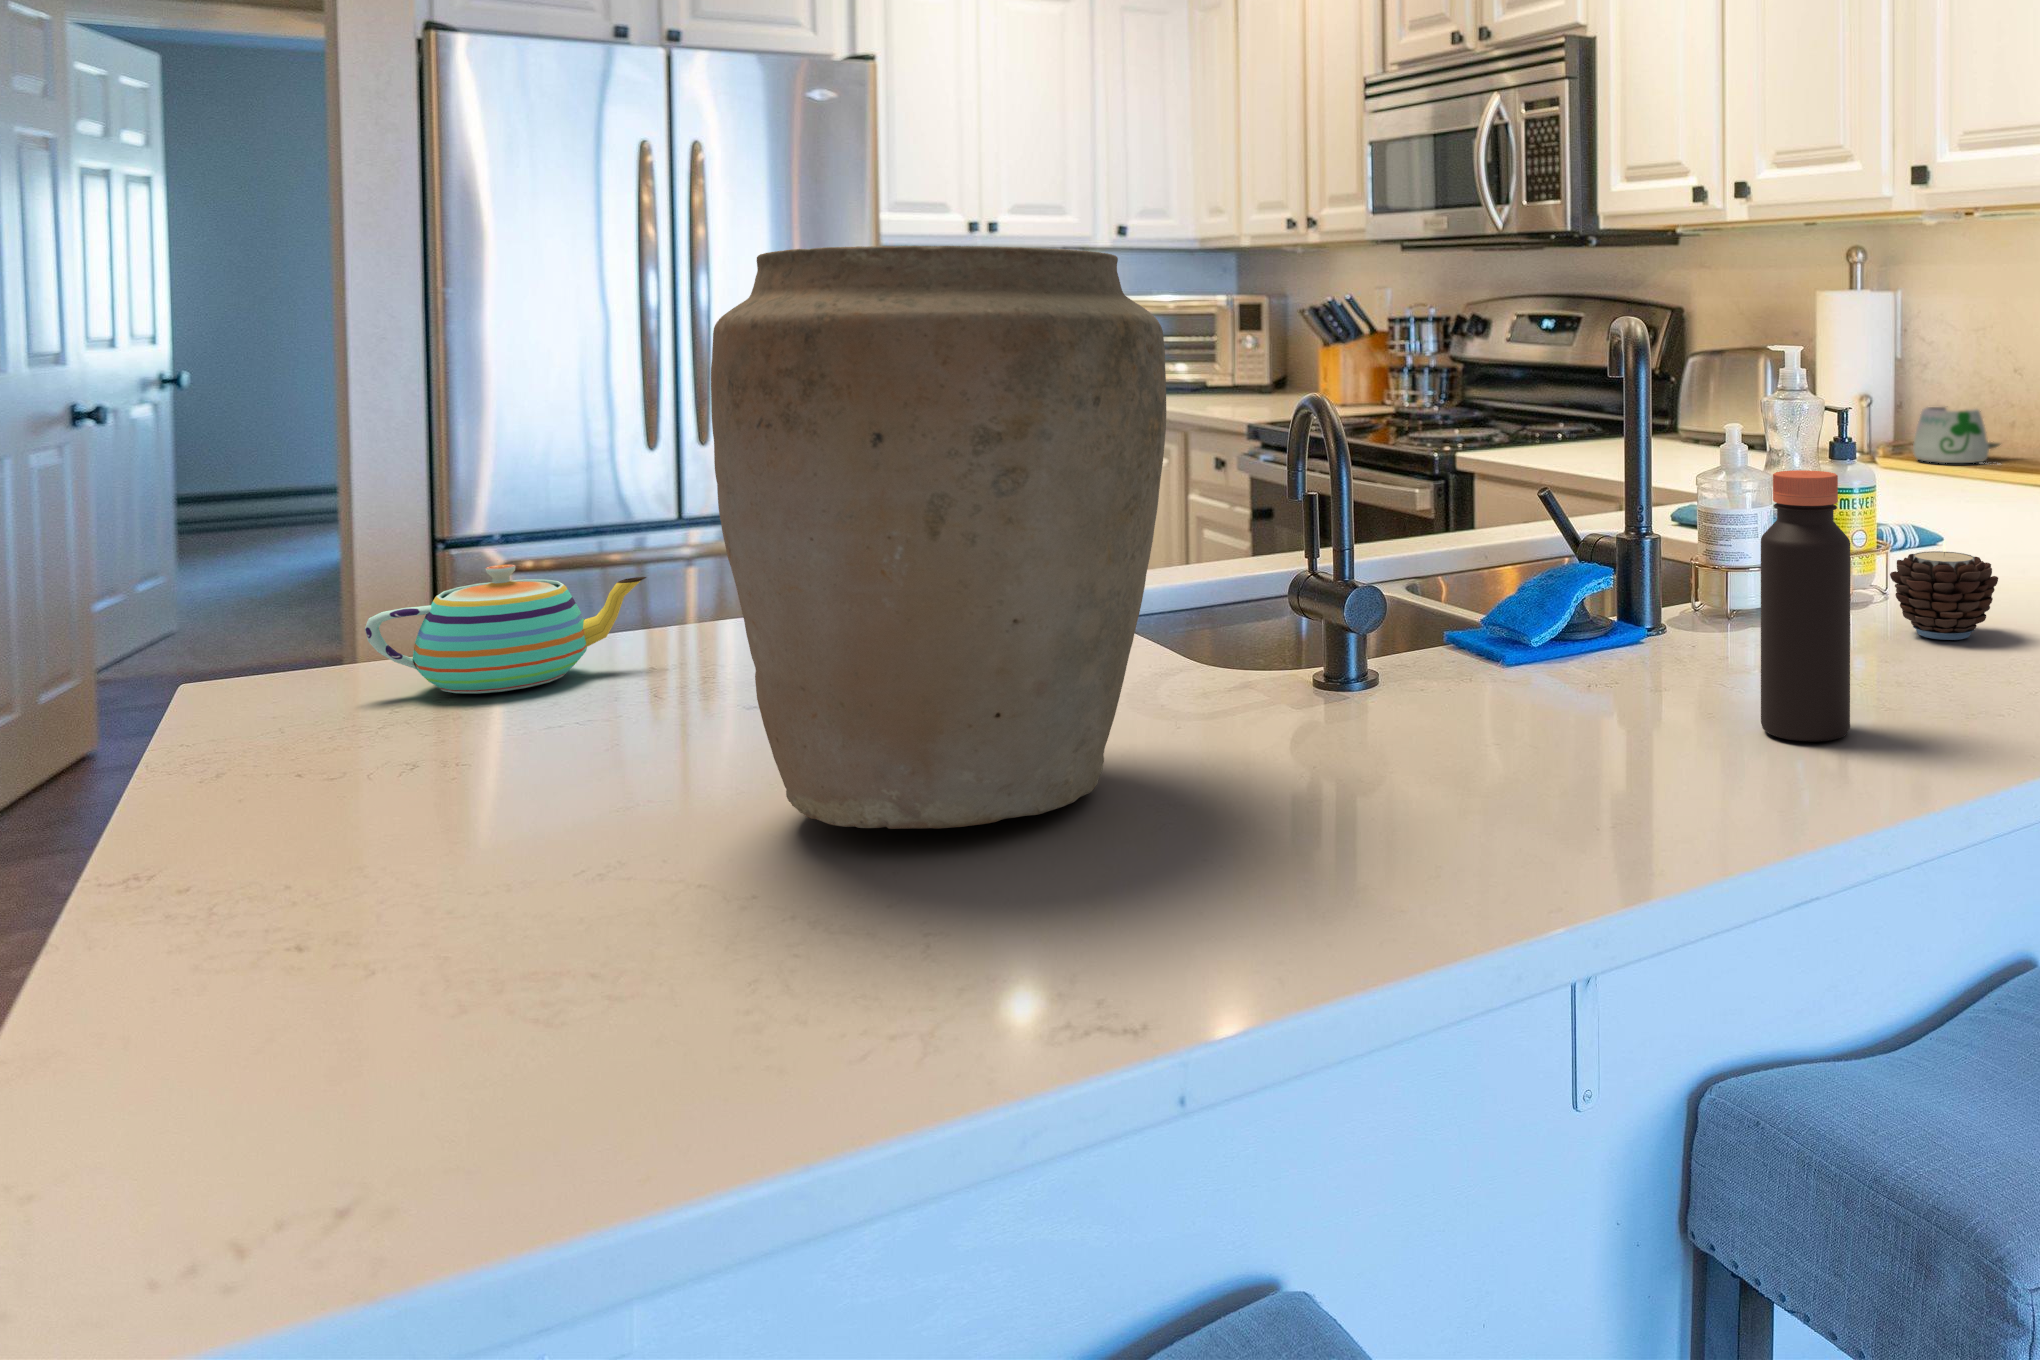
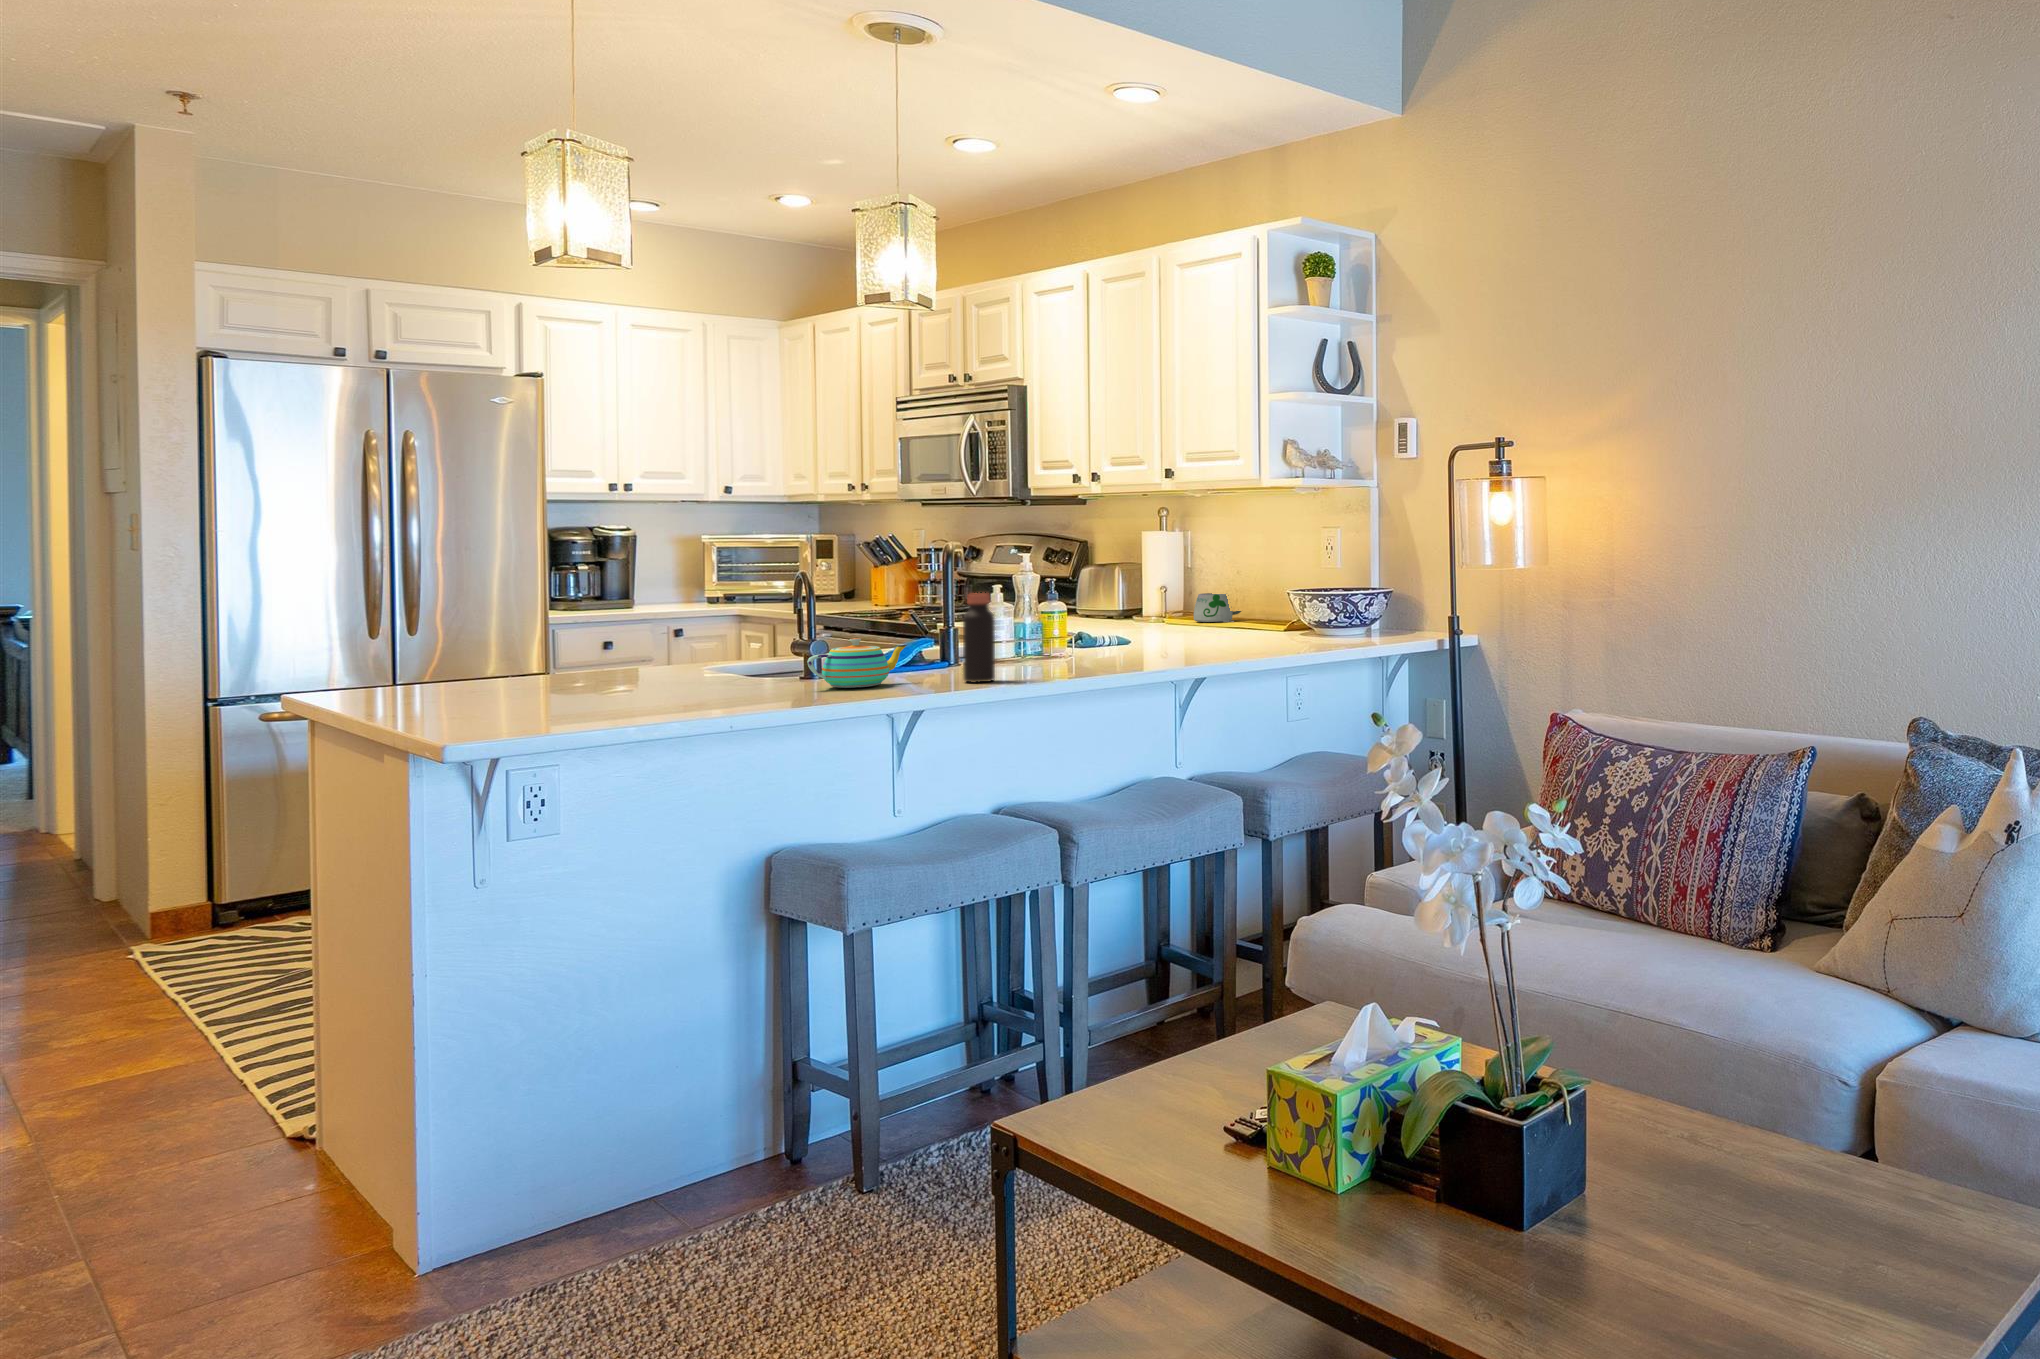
vase: present [711,246,1166,829] -> none [573,519,736,699]
candle: present [1890,540,1998,640] -> none [1055,627,1095,665]
teapot: present [365,565,646,693] -> present [807,638,907,688]

